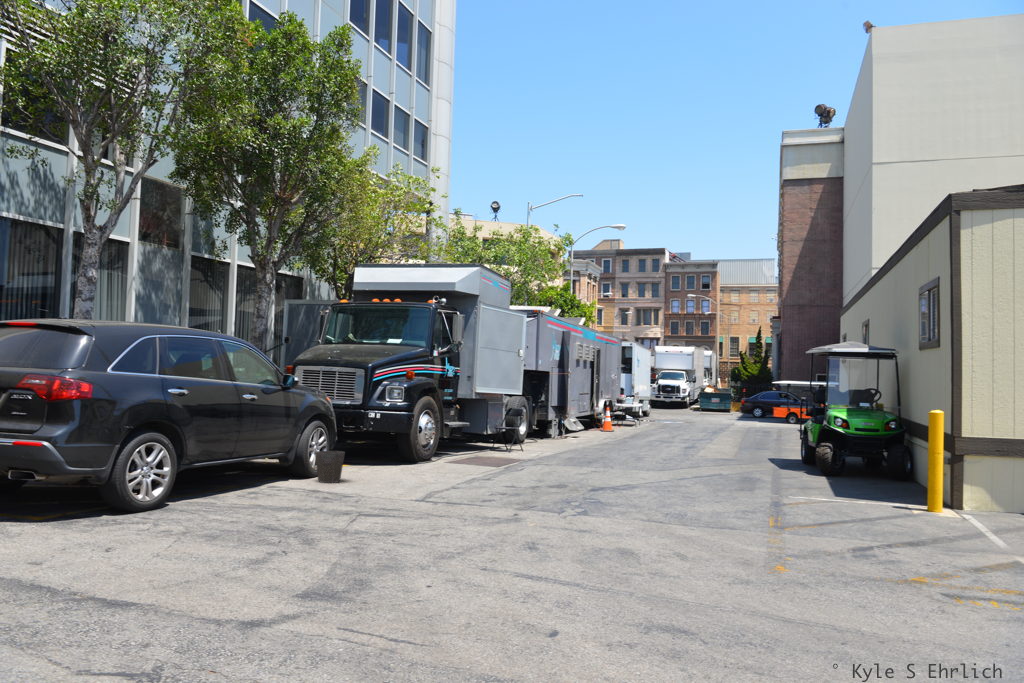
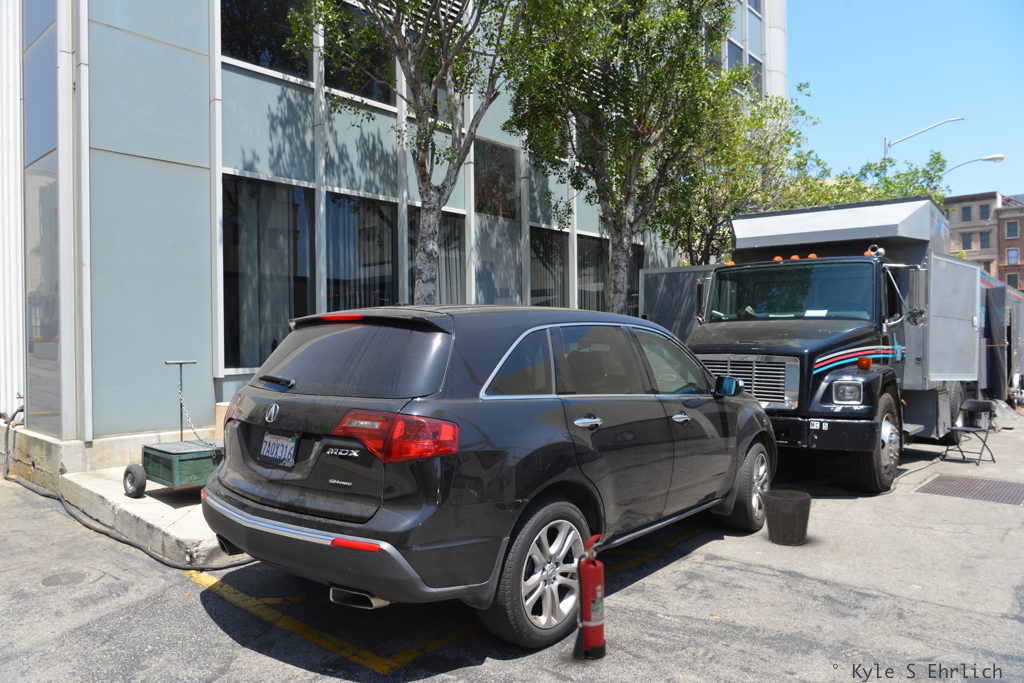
fire extinguisher: none [156,452,182,516] -> present [572,535,606,659]

